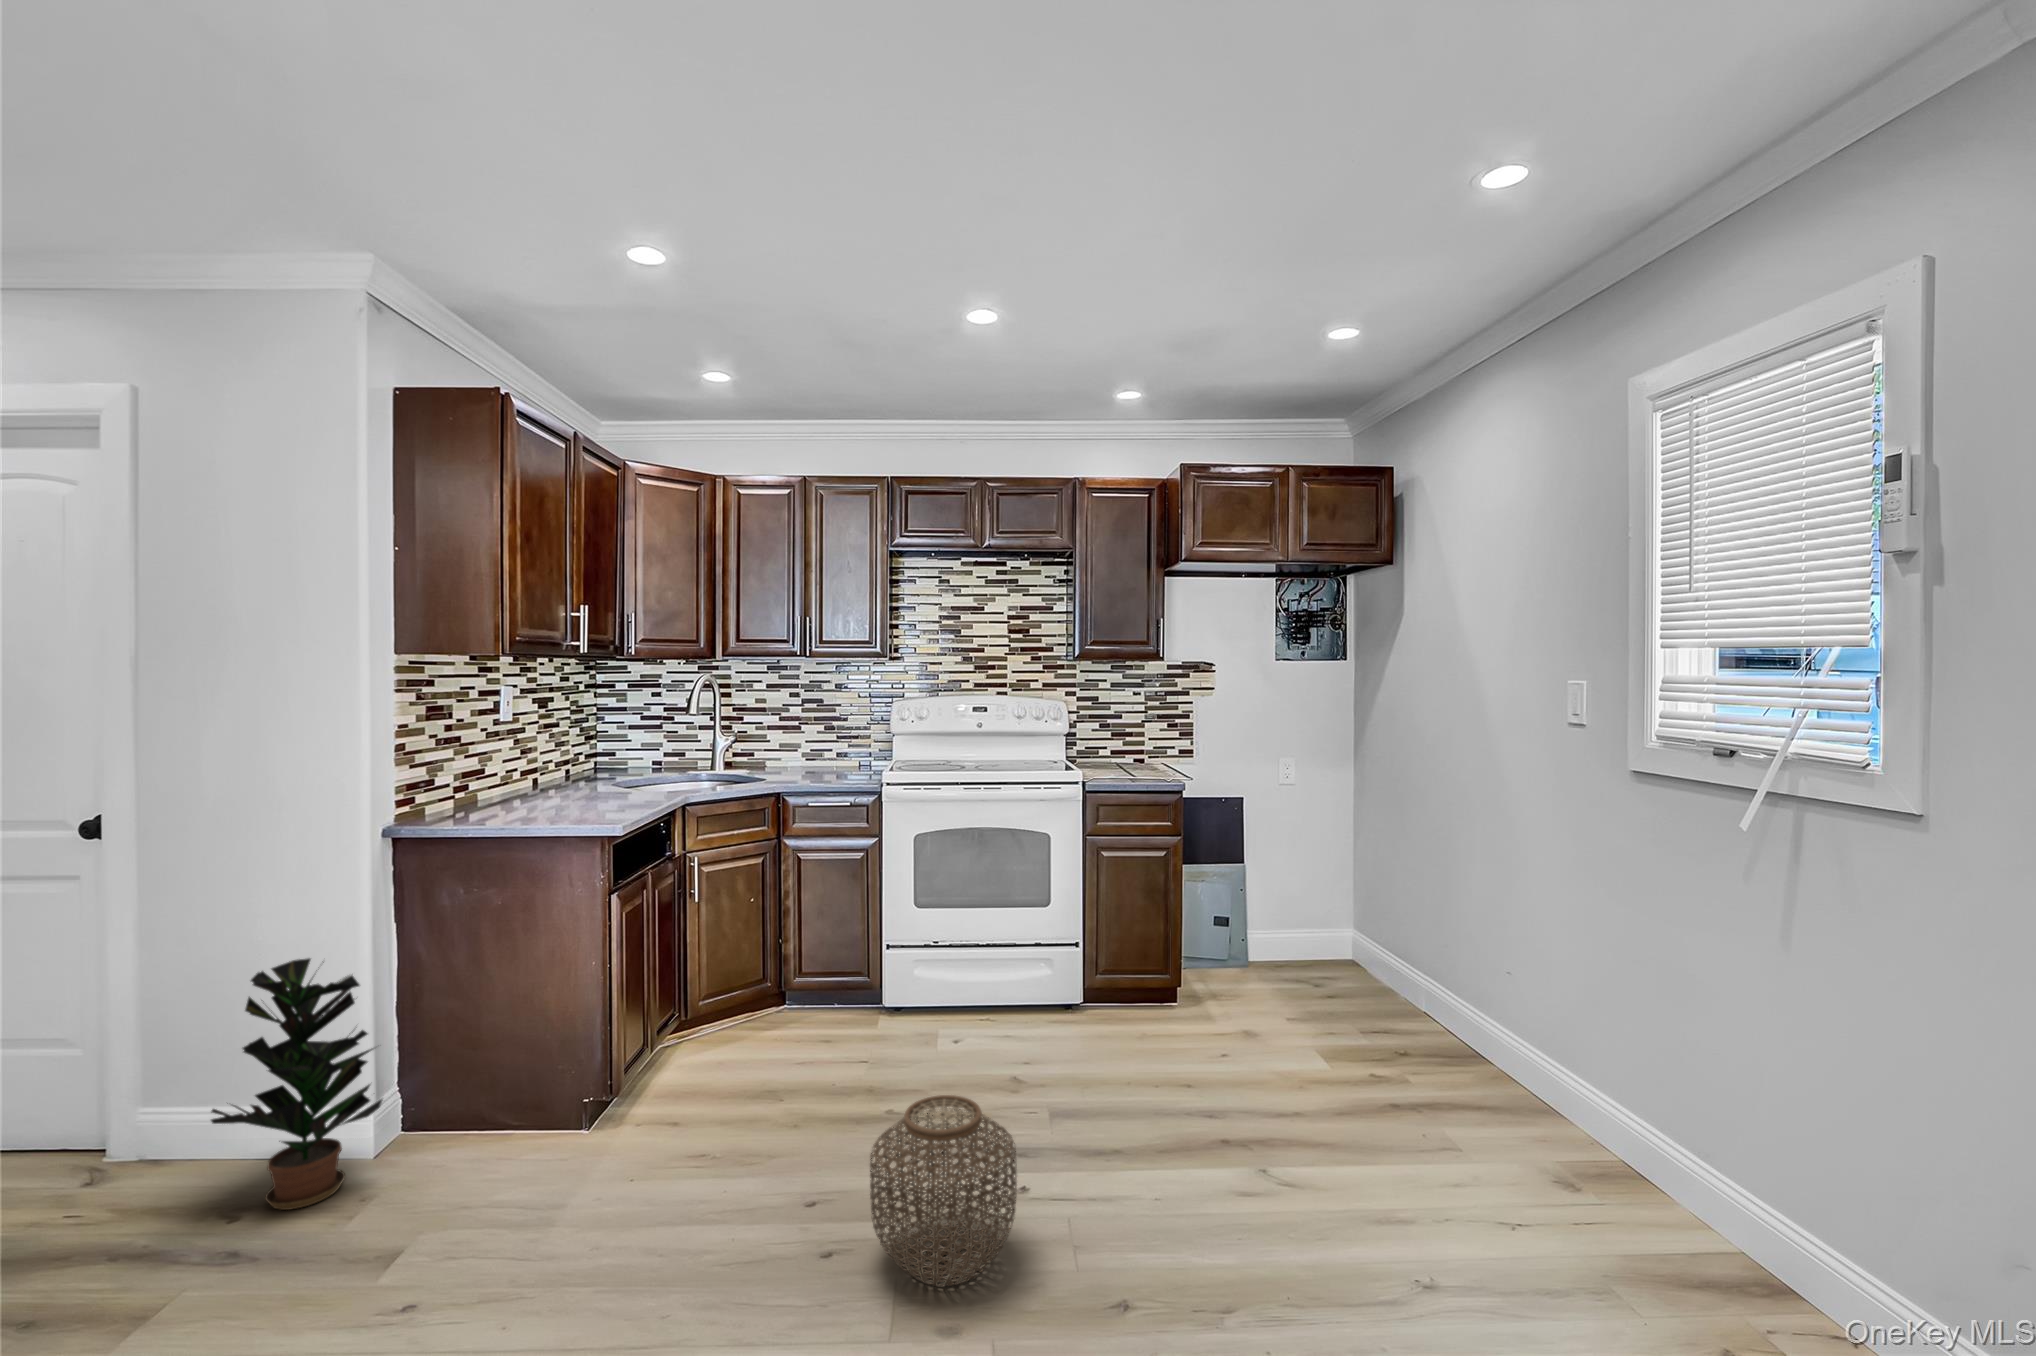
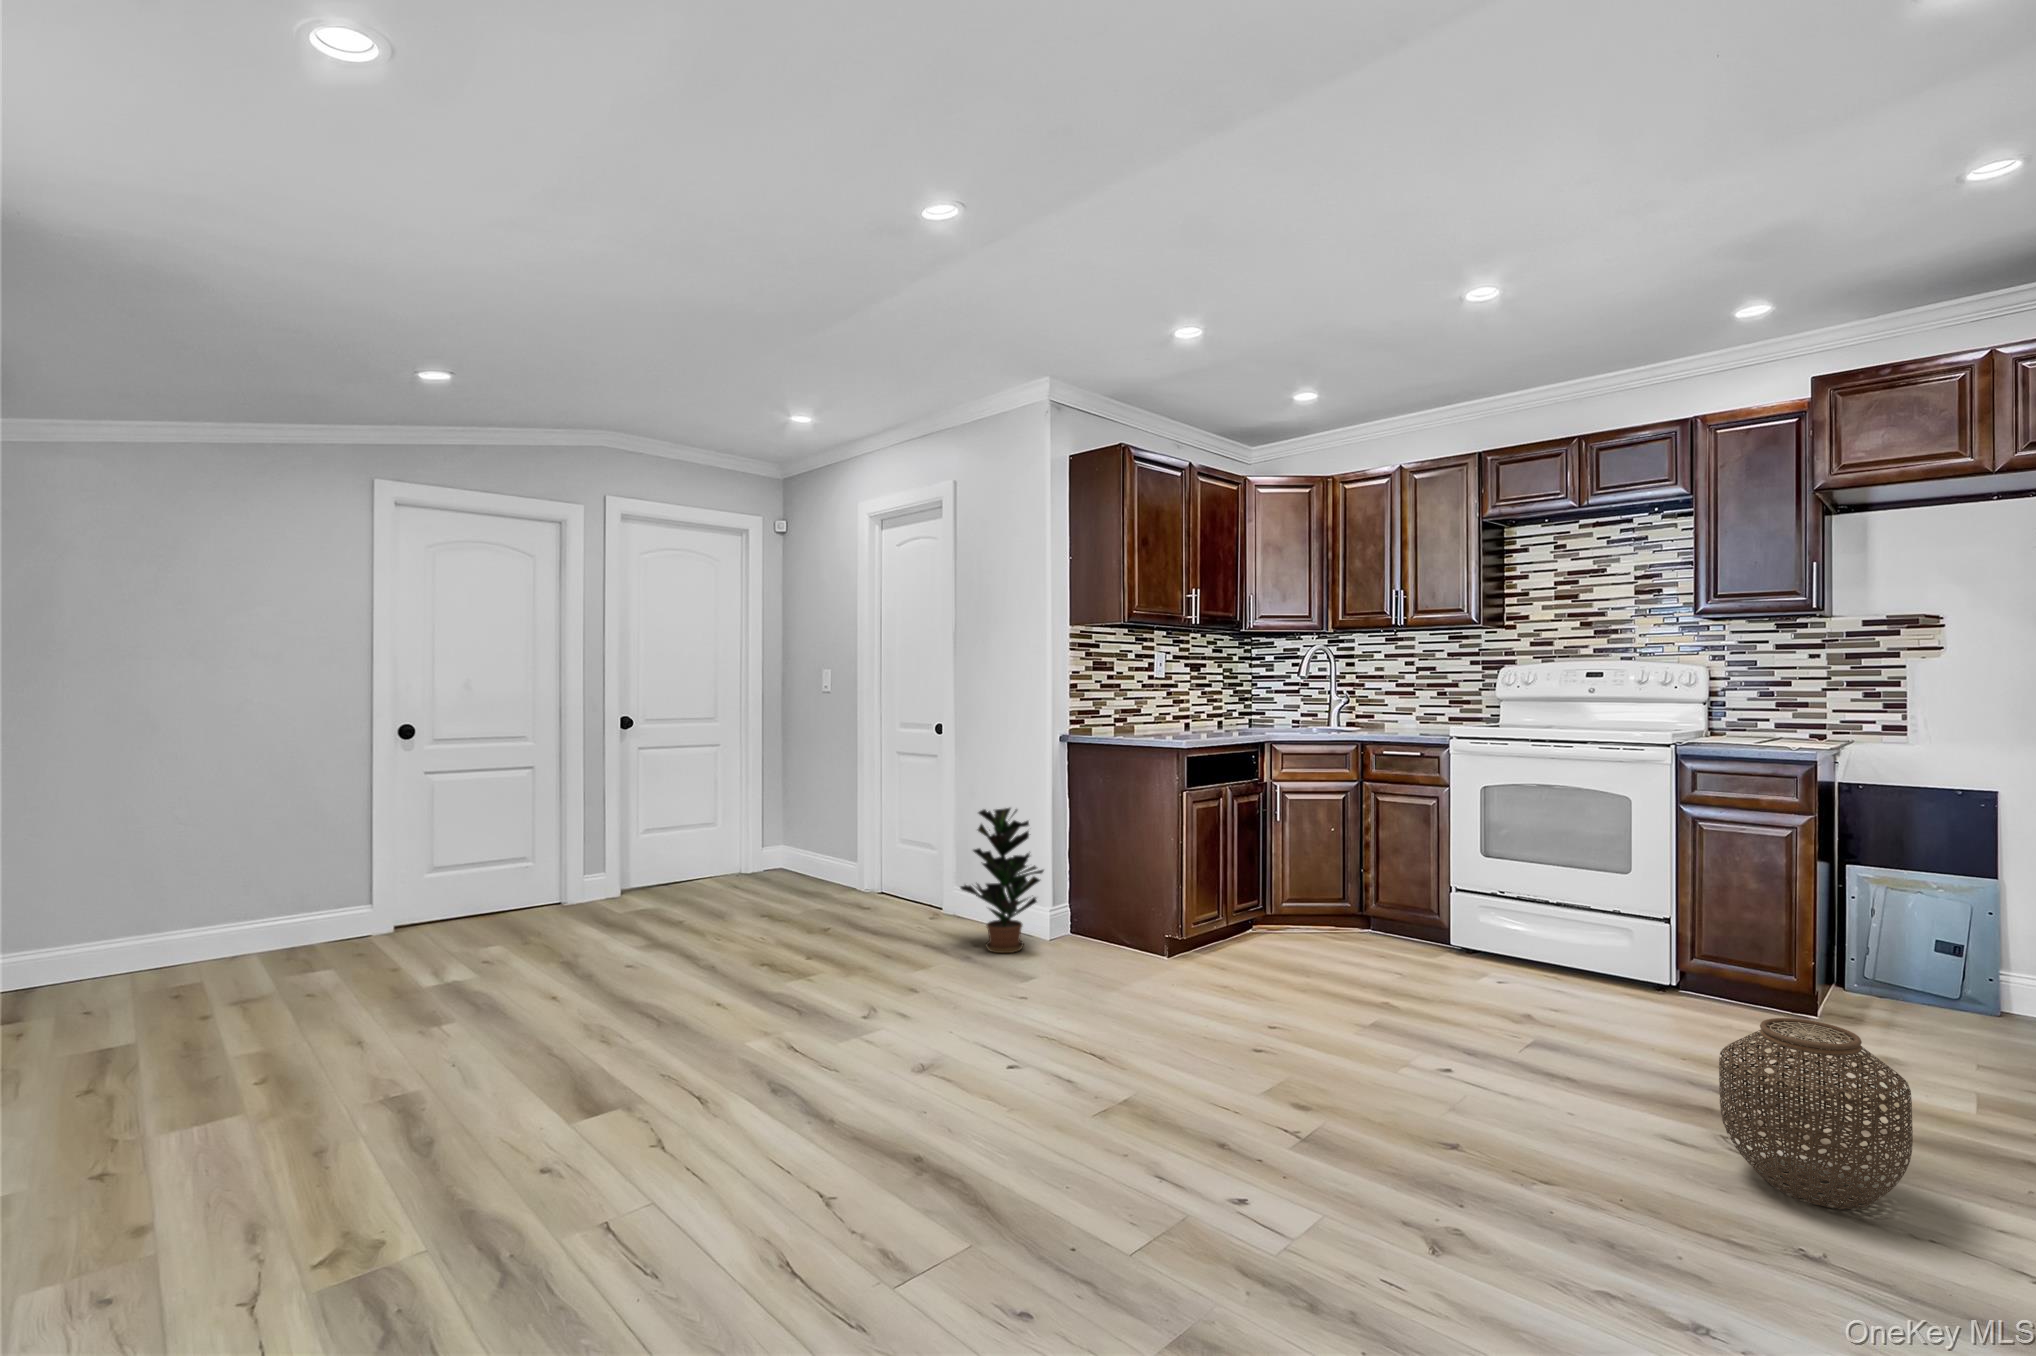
woven basket: present [870,1095,1017,1286] -> present [1719,1018,1913,1209]

